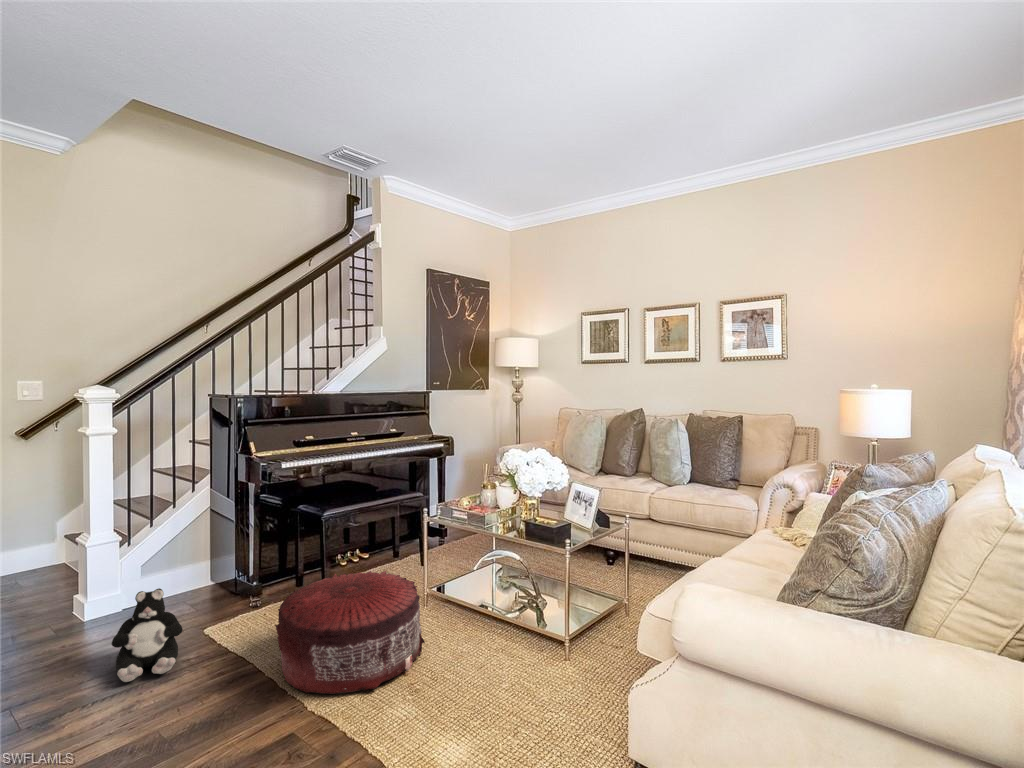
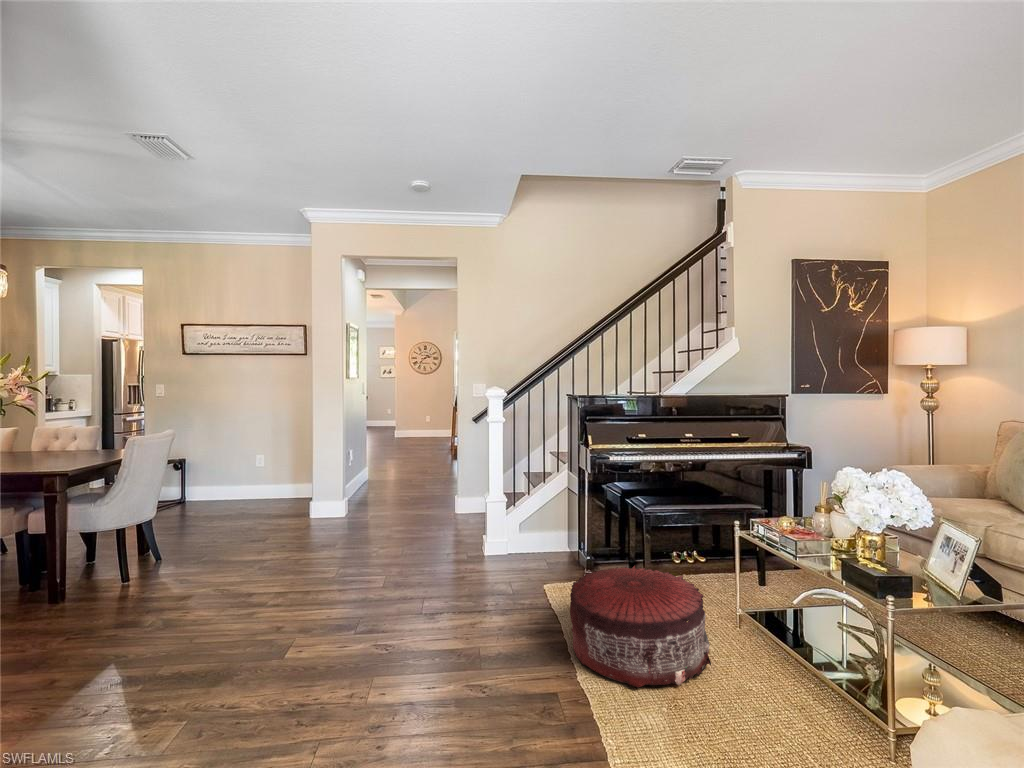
plush toy: present [112,588,183,682] -> none [475,541,521,607]

